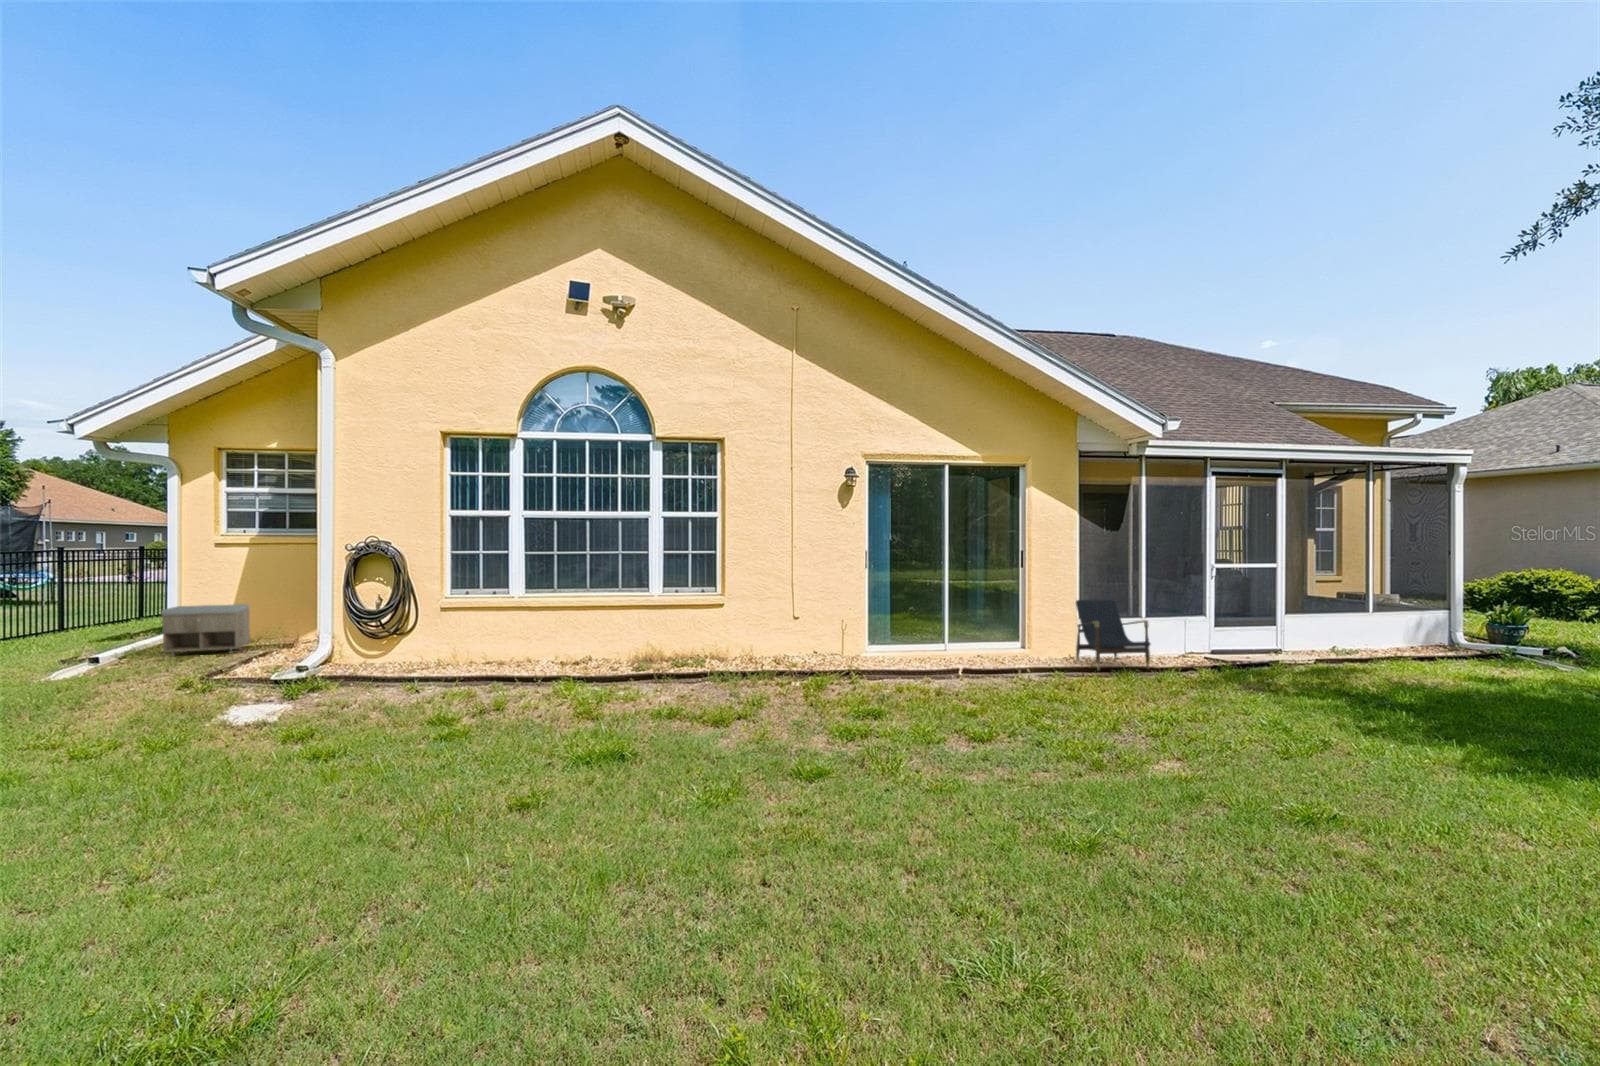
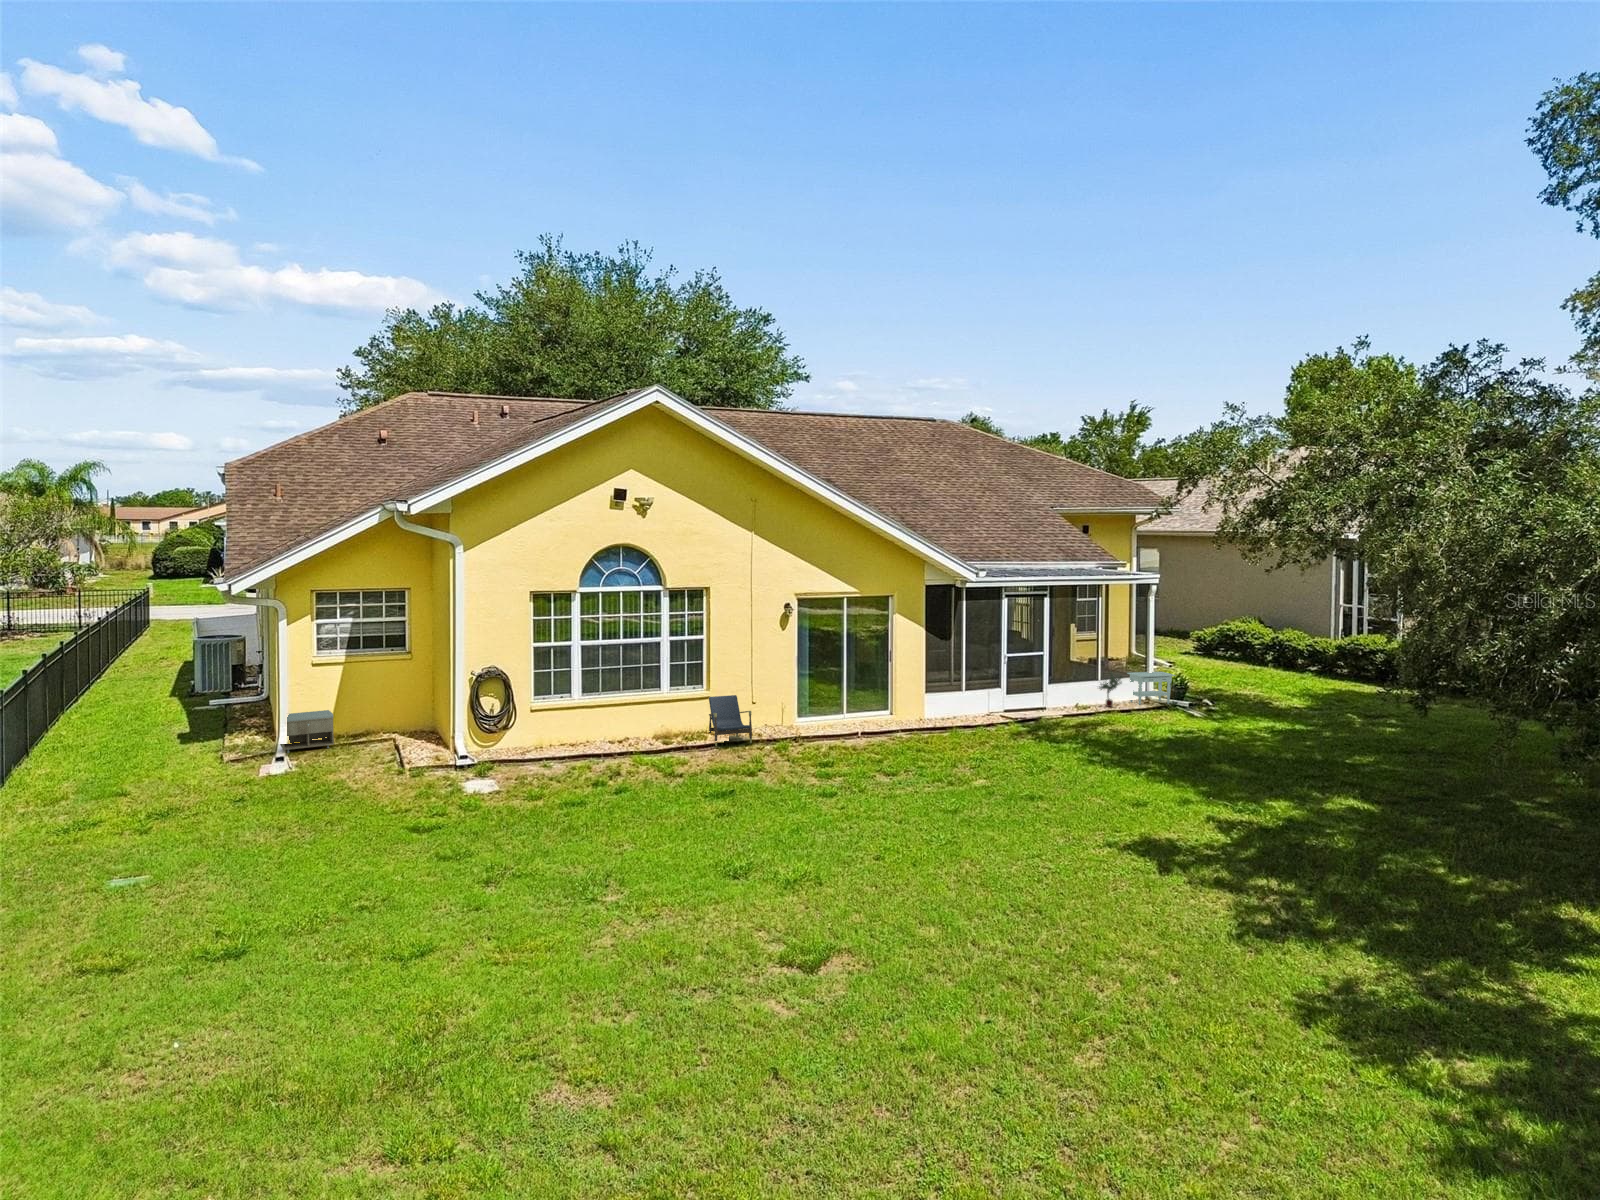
potted tree: none [1371,596,1419,655] -> present [1099,673,1122,707]
lounge chair: present [1076,599,1150,670] -> present [709,695,752,746]
side table: none [1419,602,1518,655] -> present [1127,672,1175,705]

